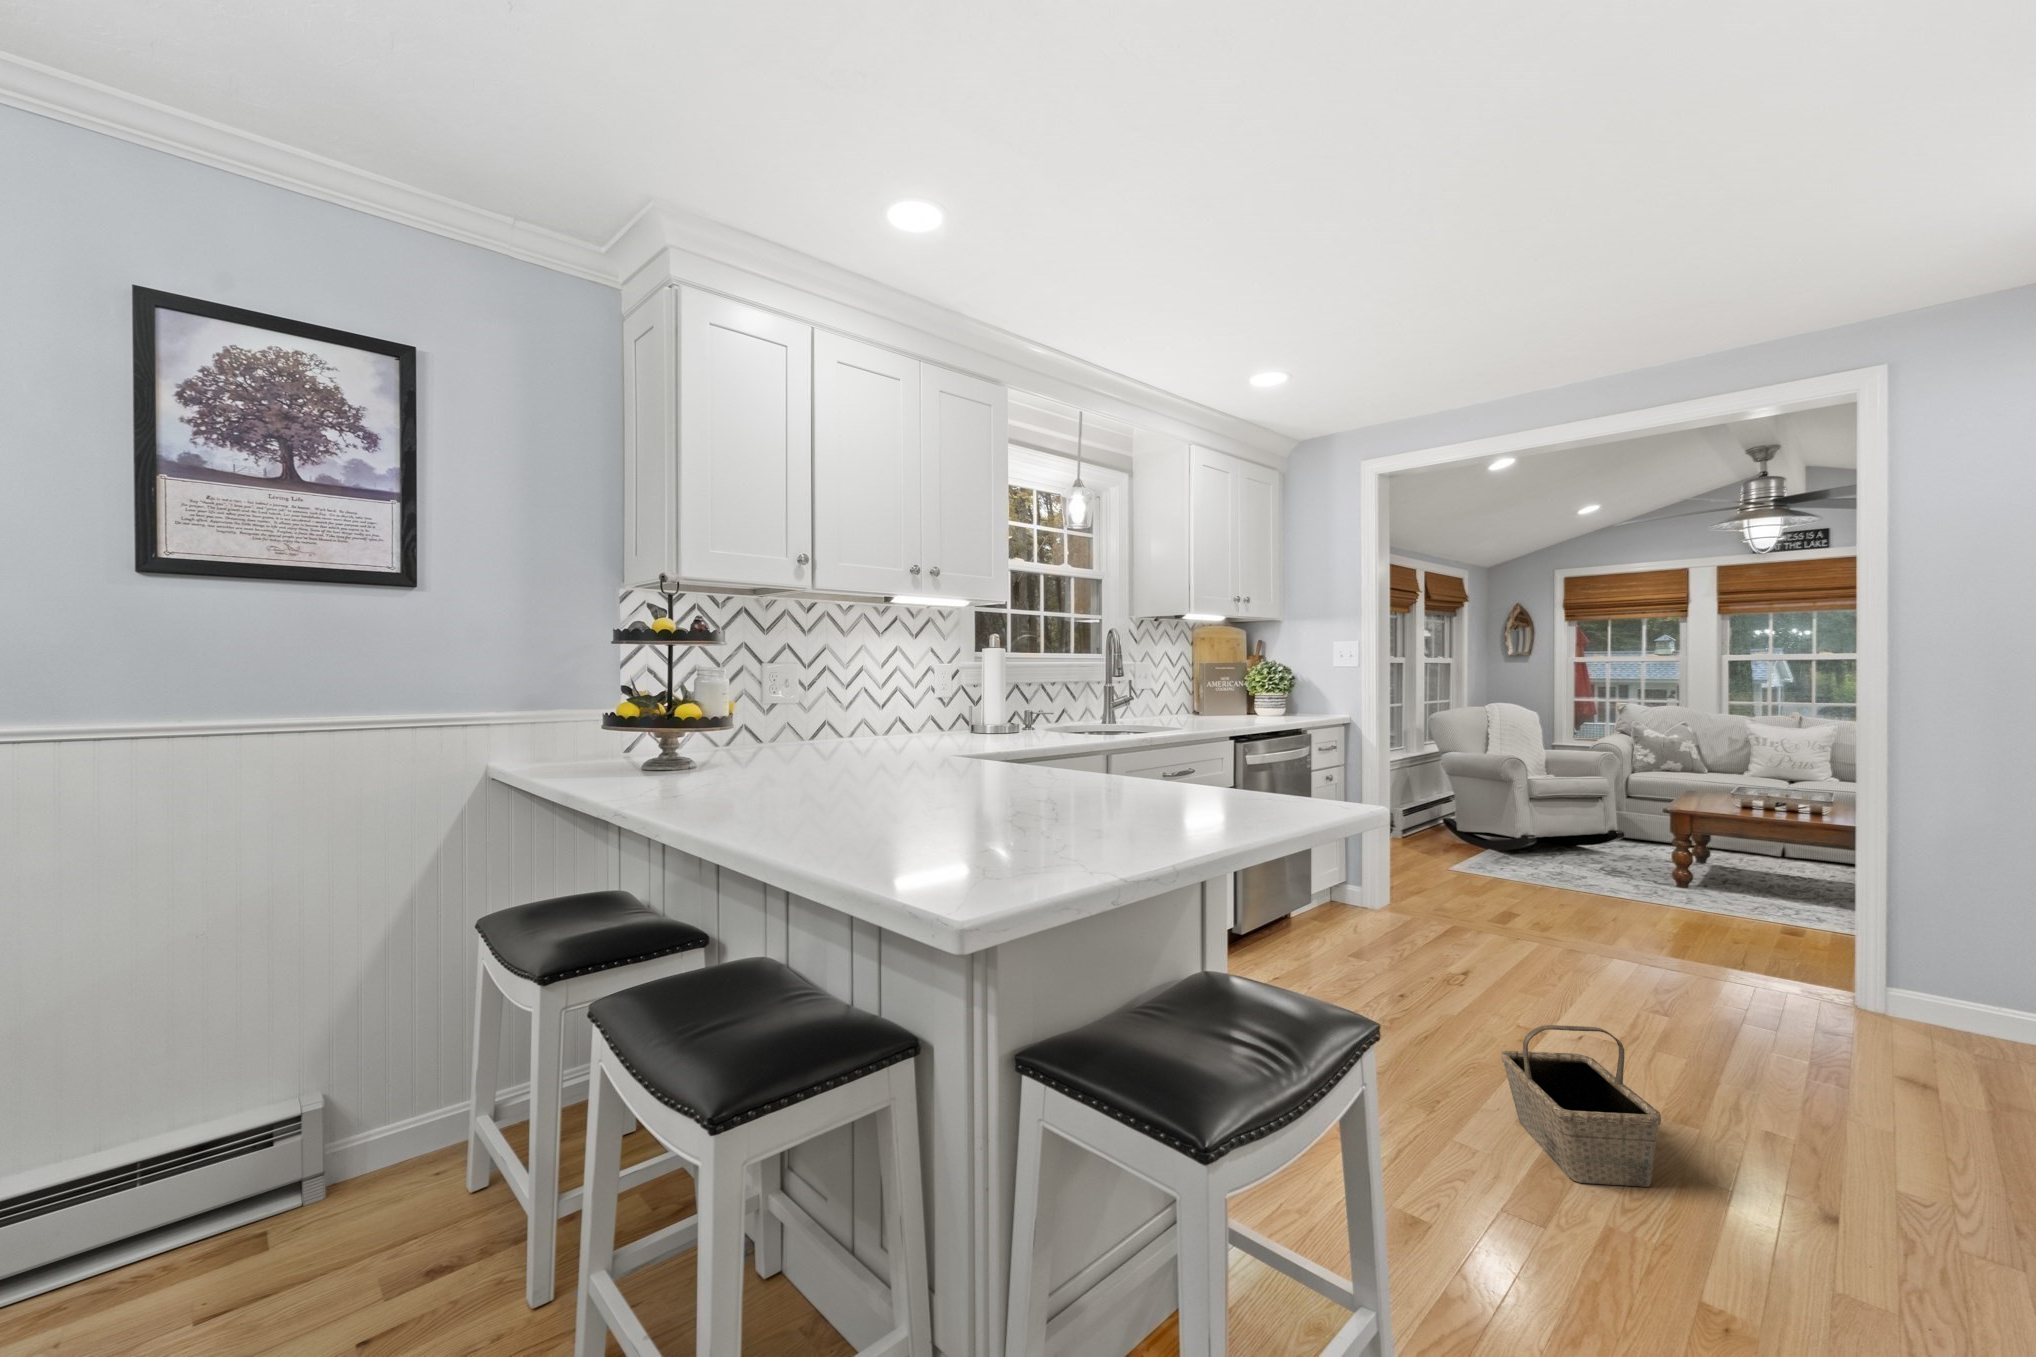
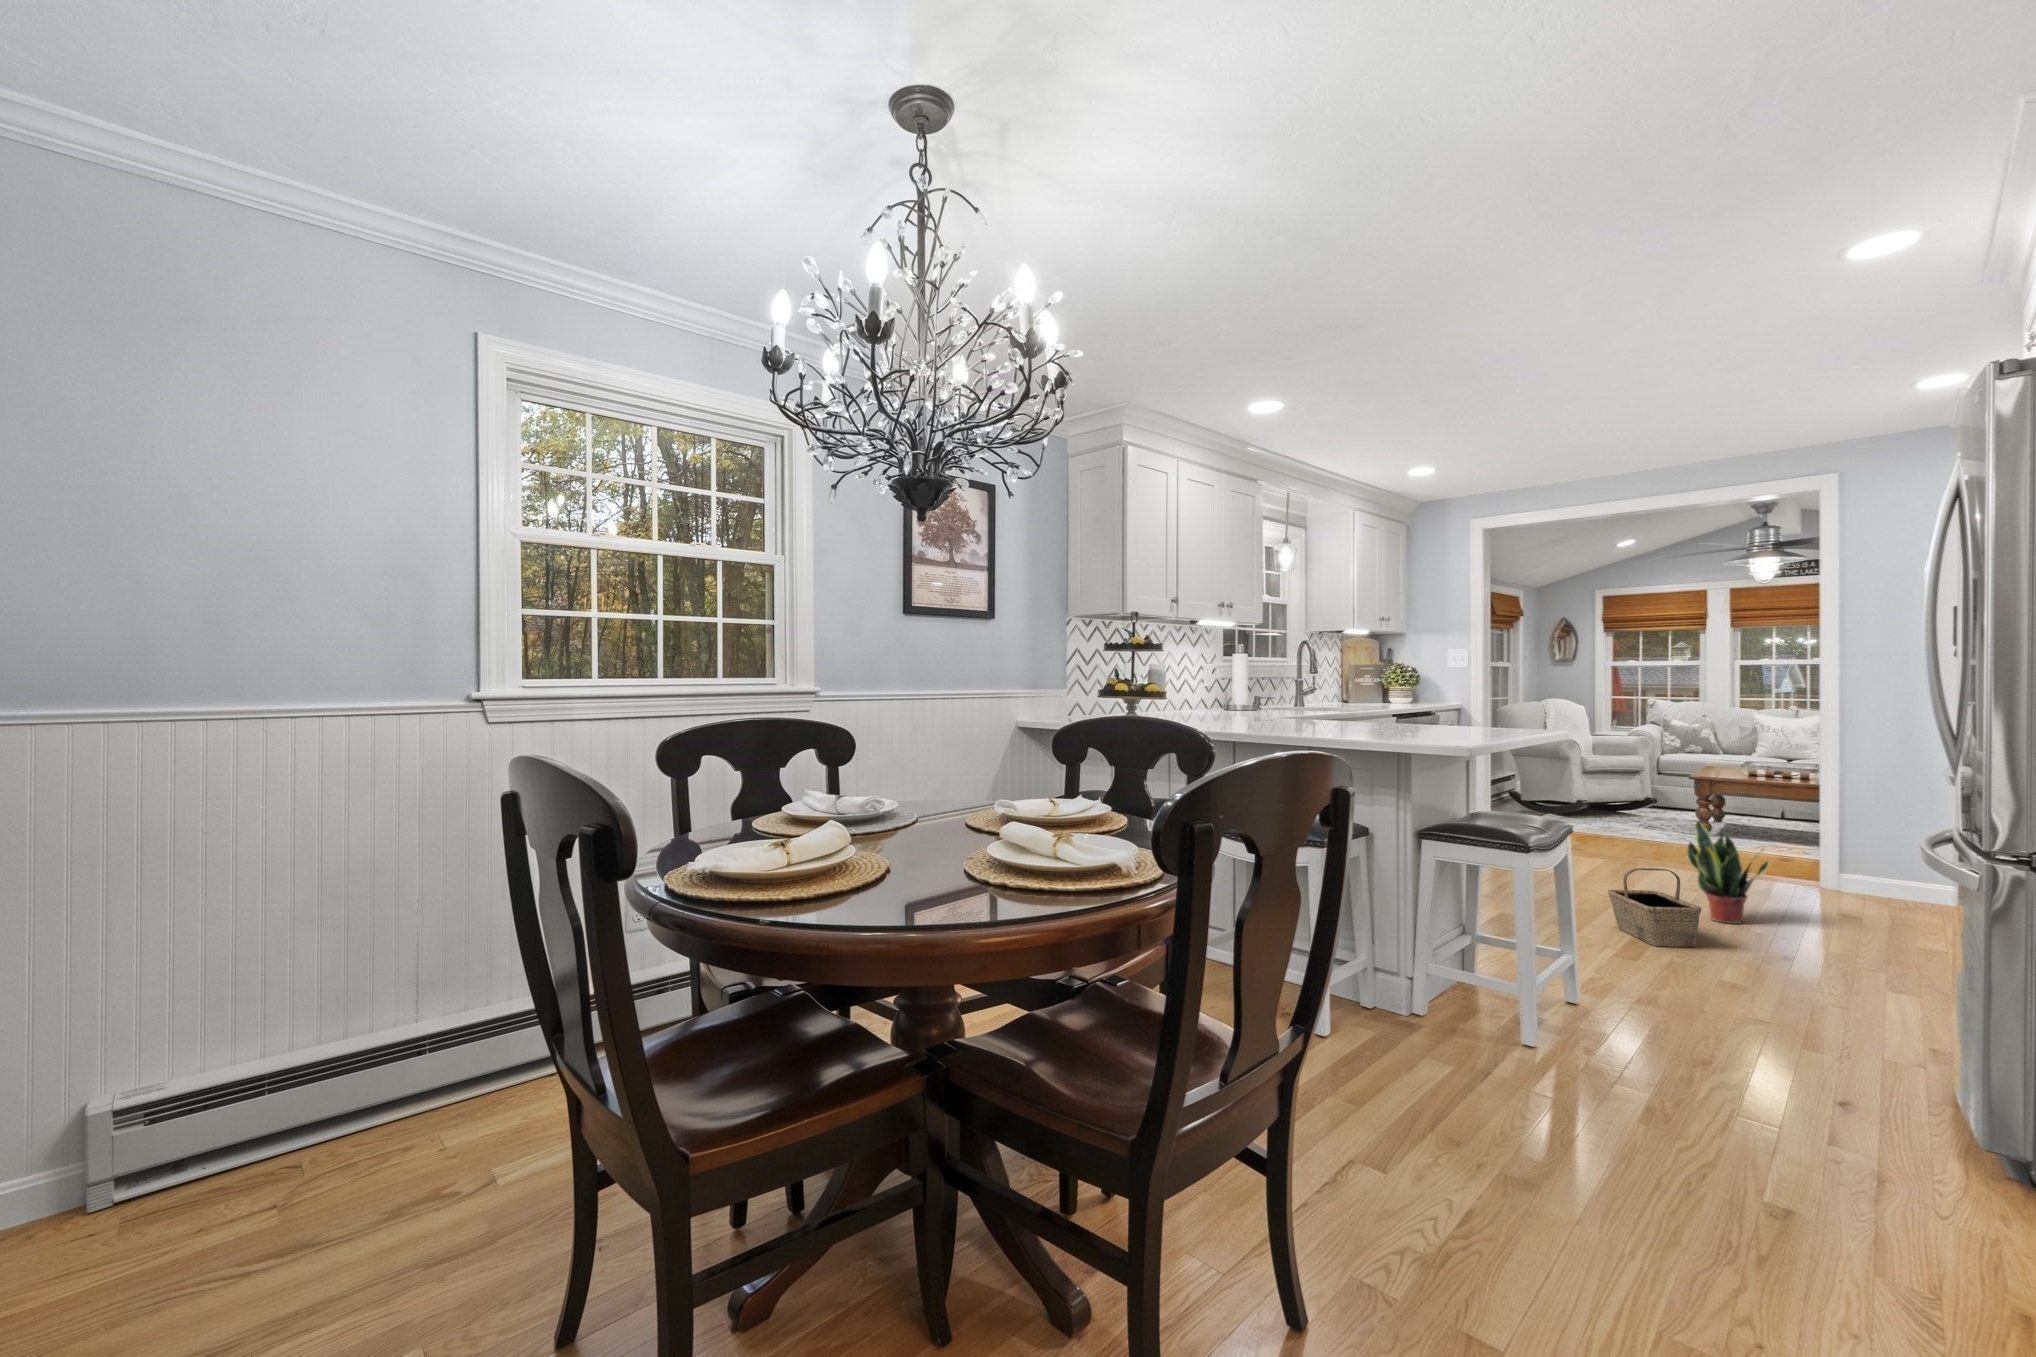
potted plant: none [1643,923,1784,1109] -> present [1687,821,1768,924]

